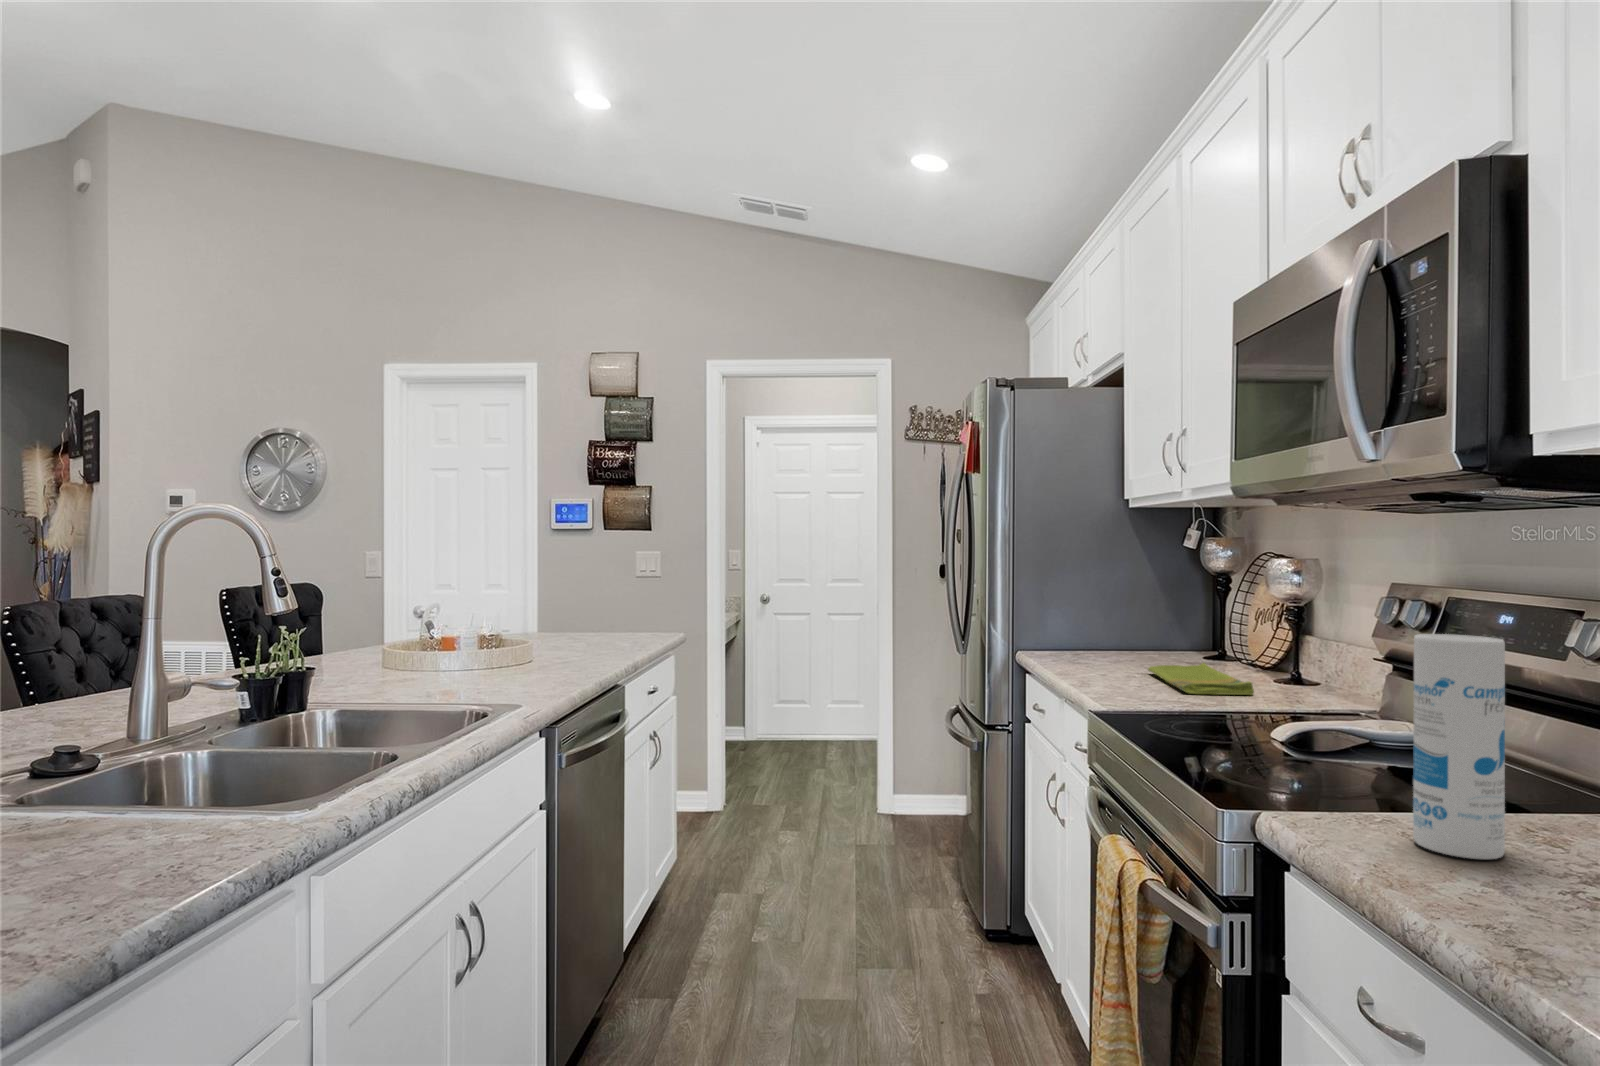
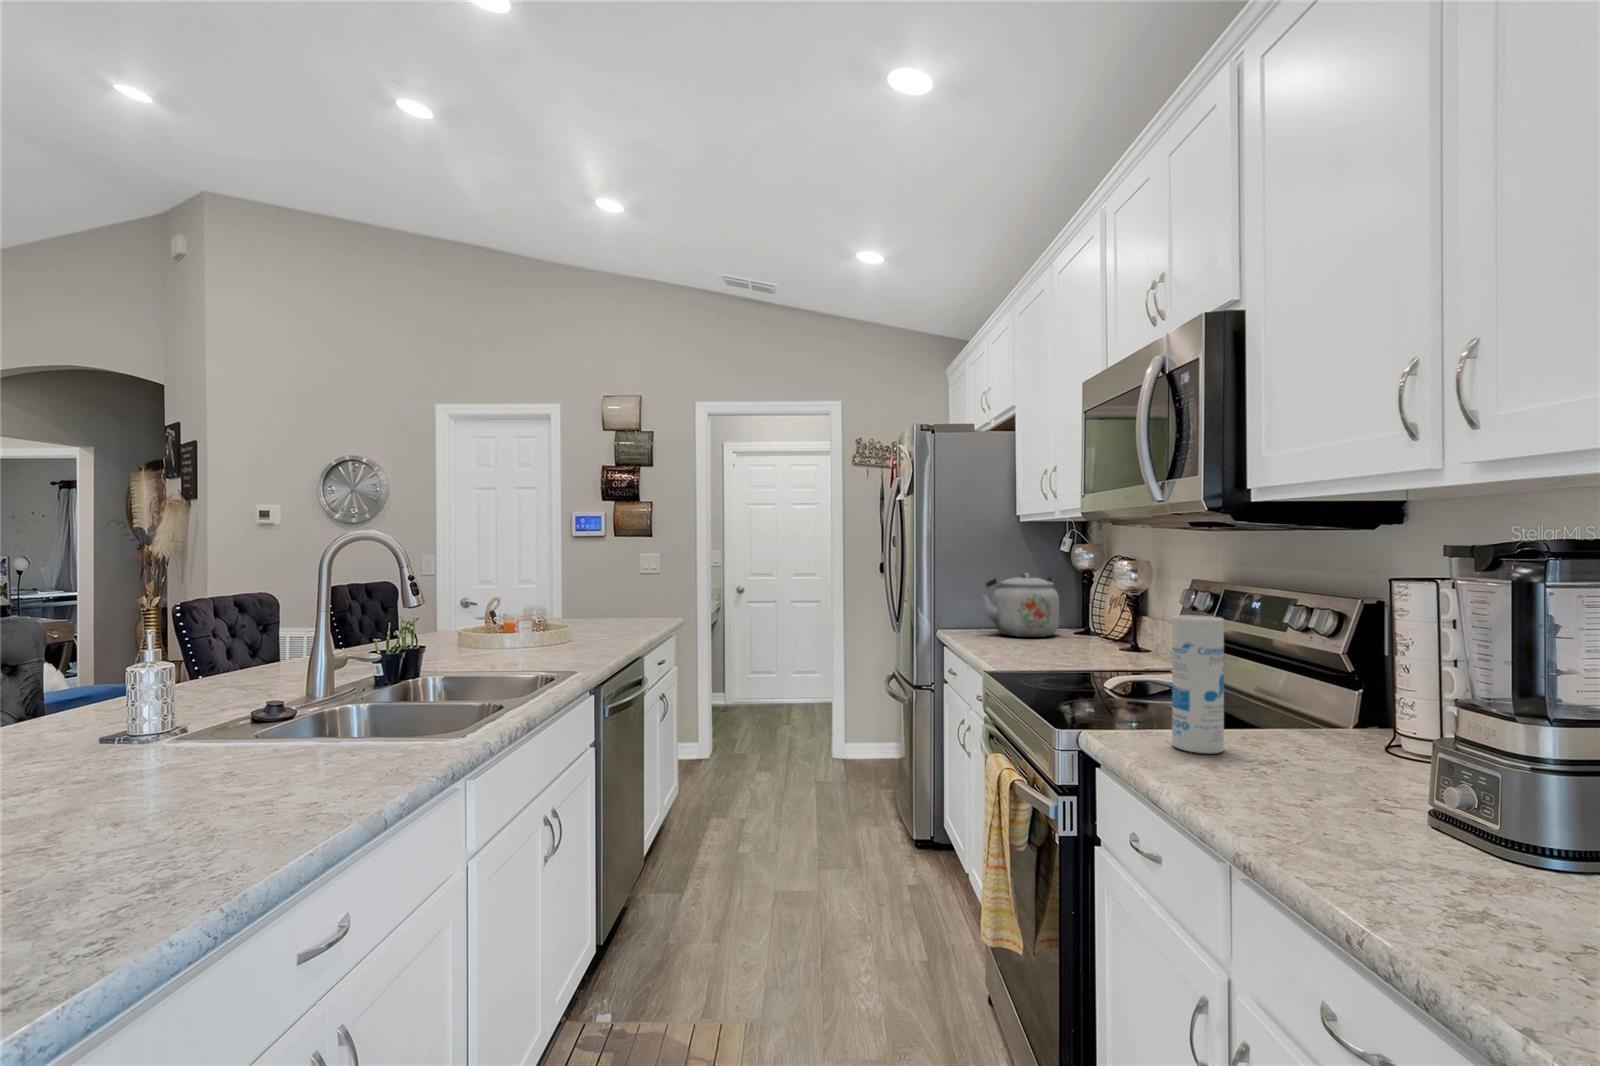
kettle: none [1079,576,1186,663] -> present [982,573,1059,637]
dish towel: present [1148,663,1254,695] -> none [1030,636,1102,659]

